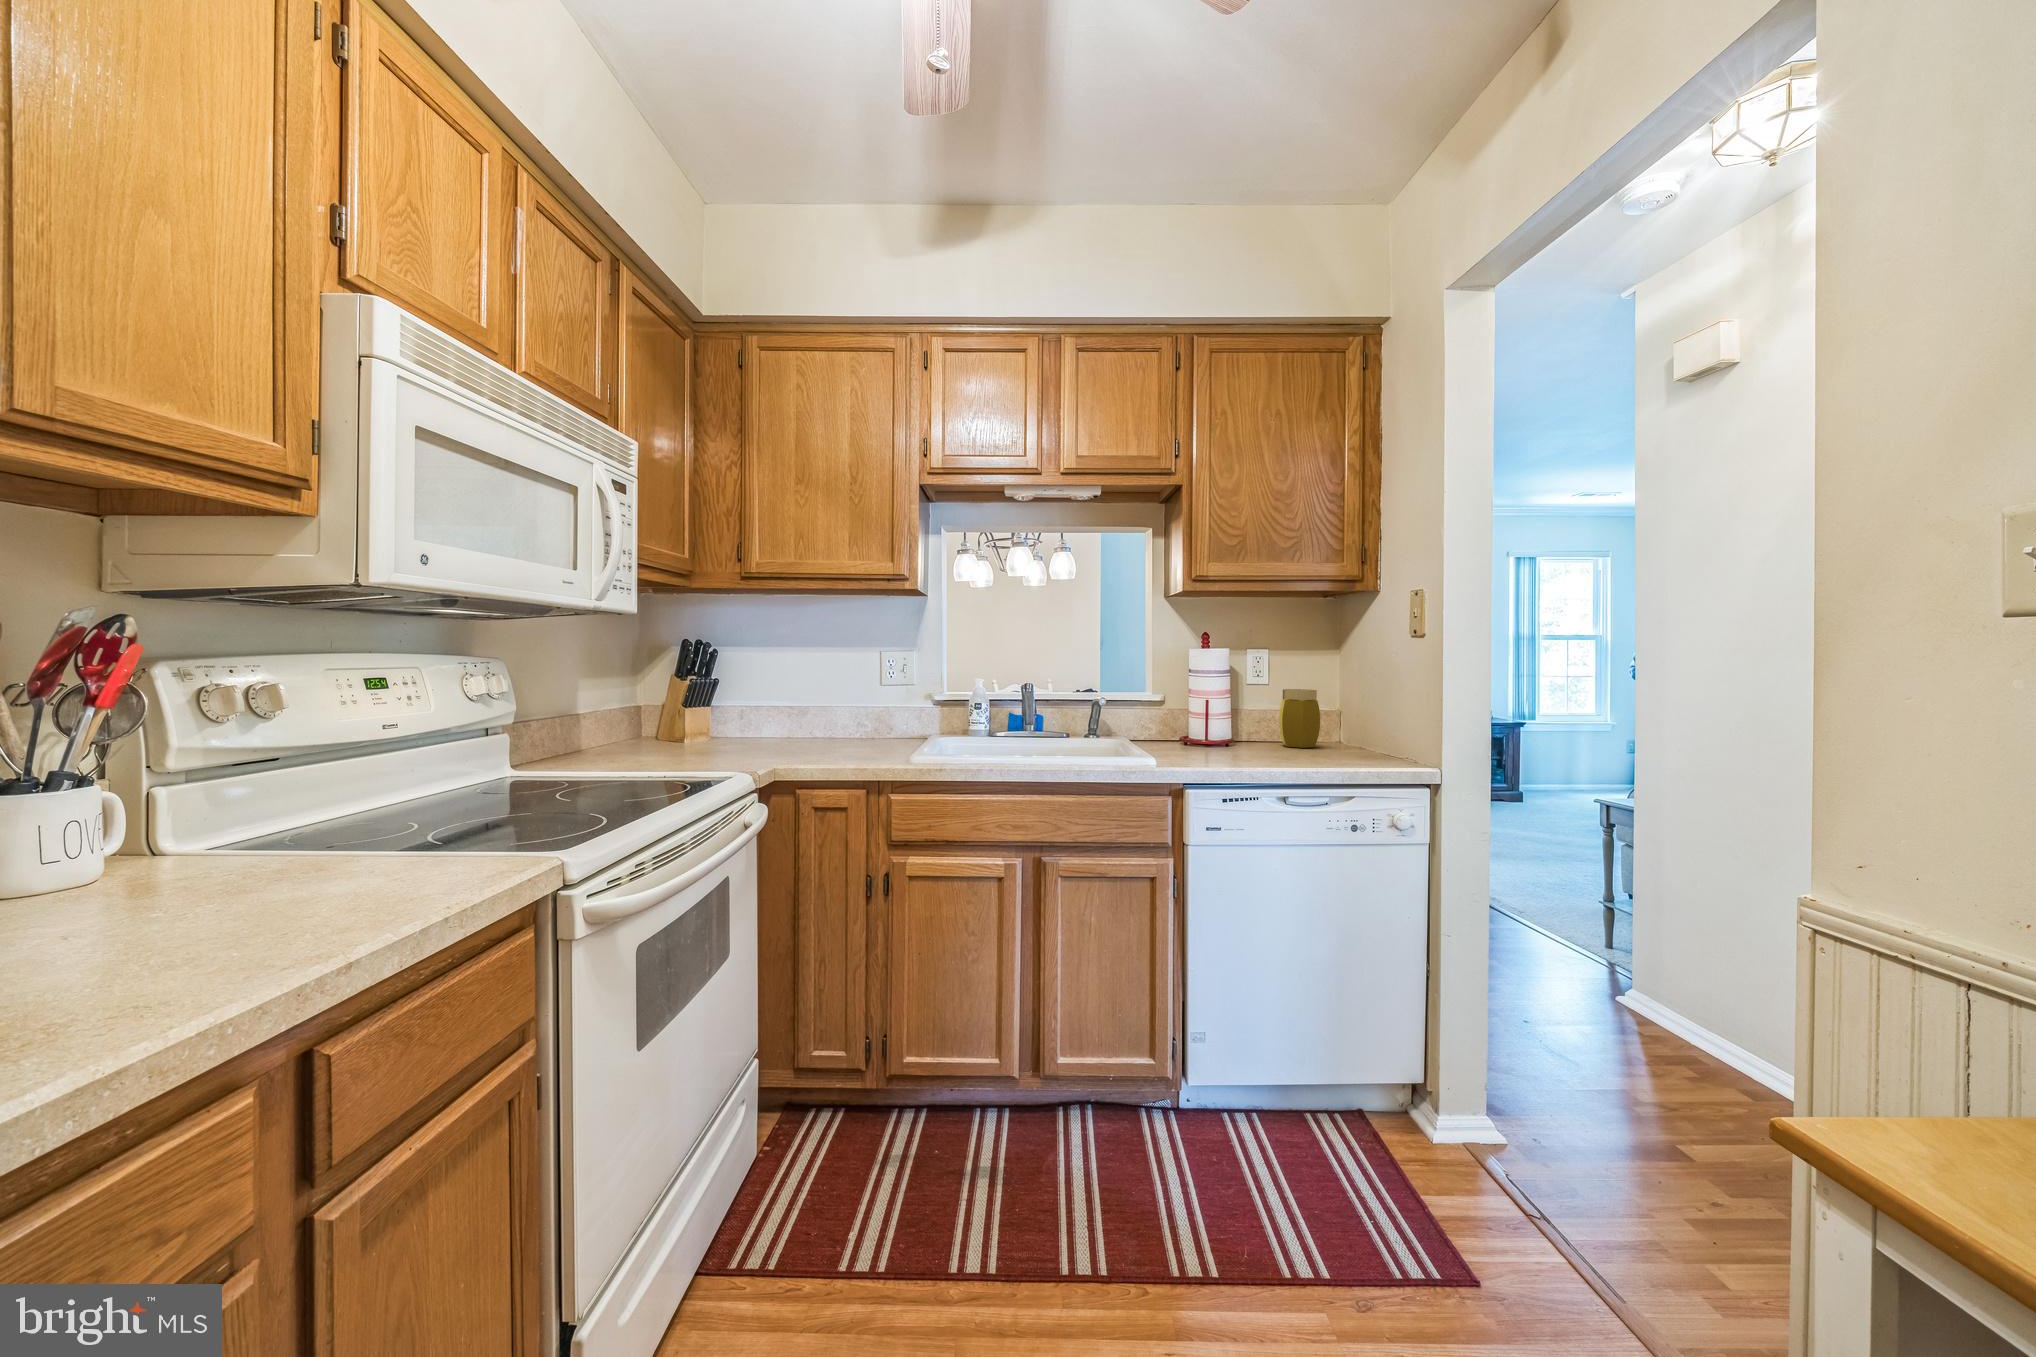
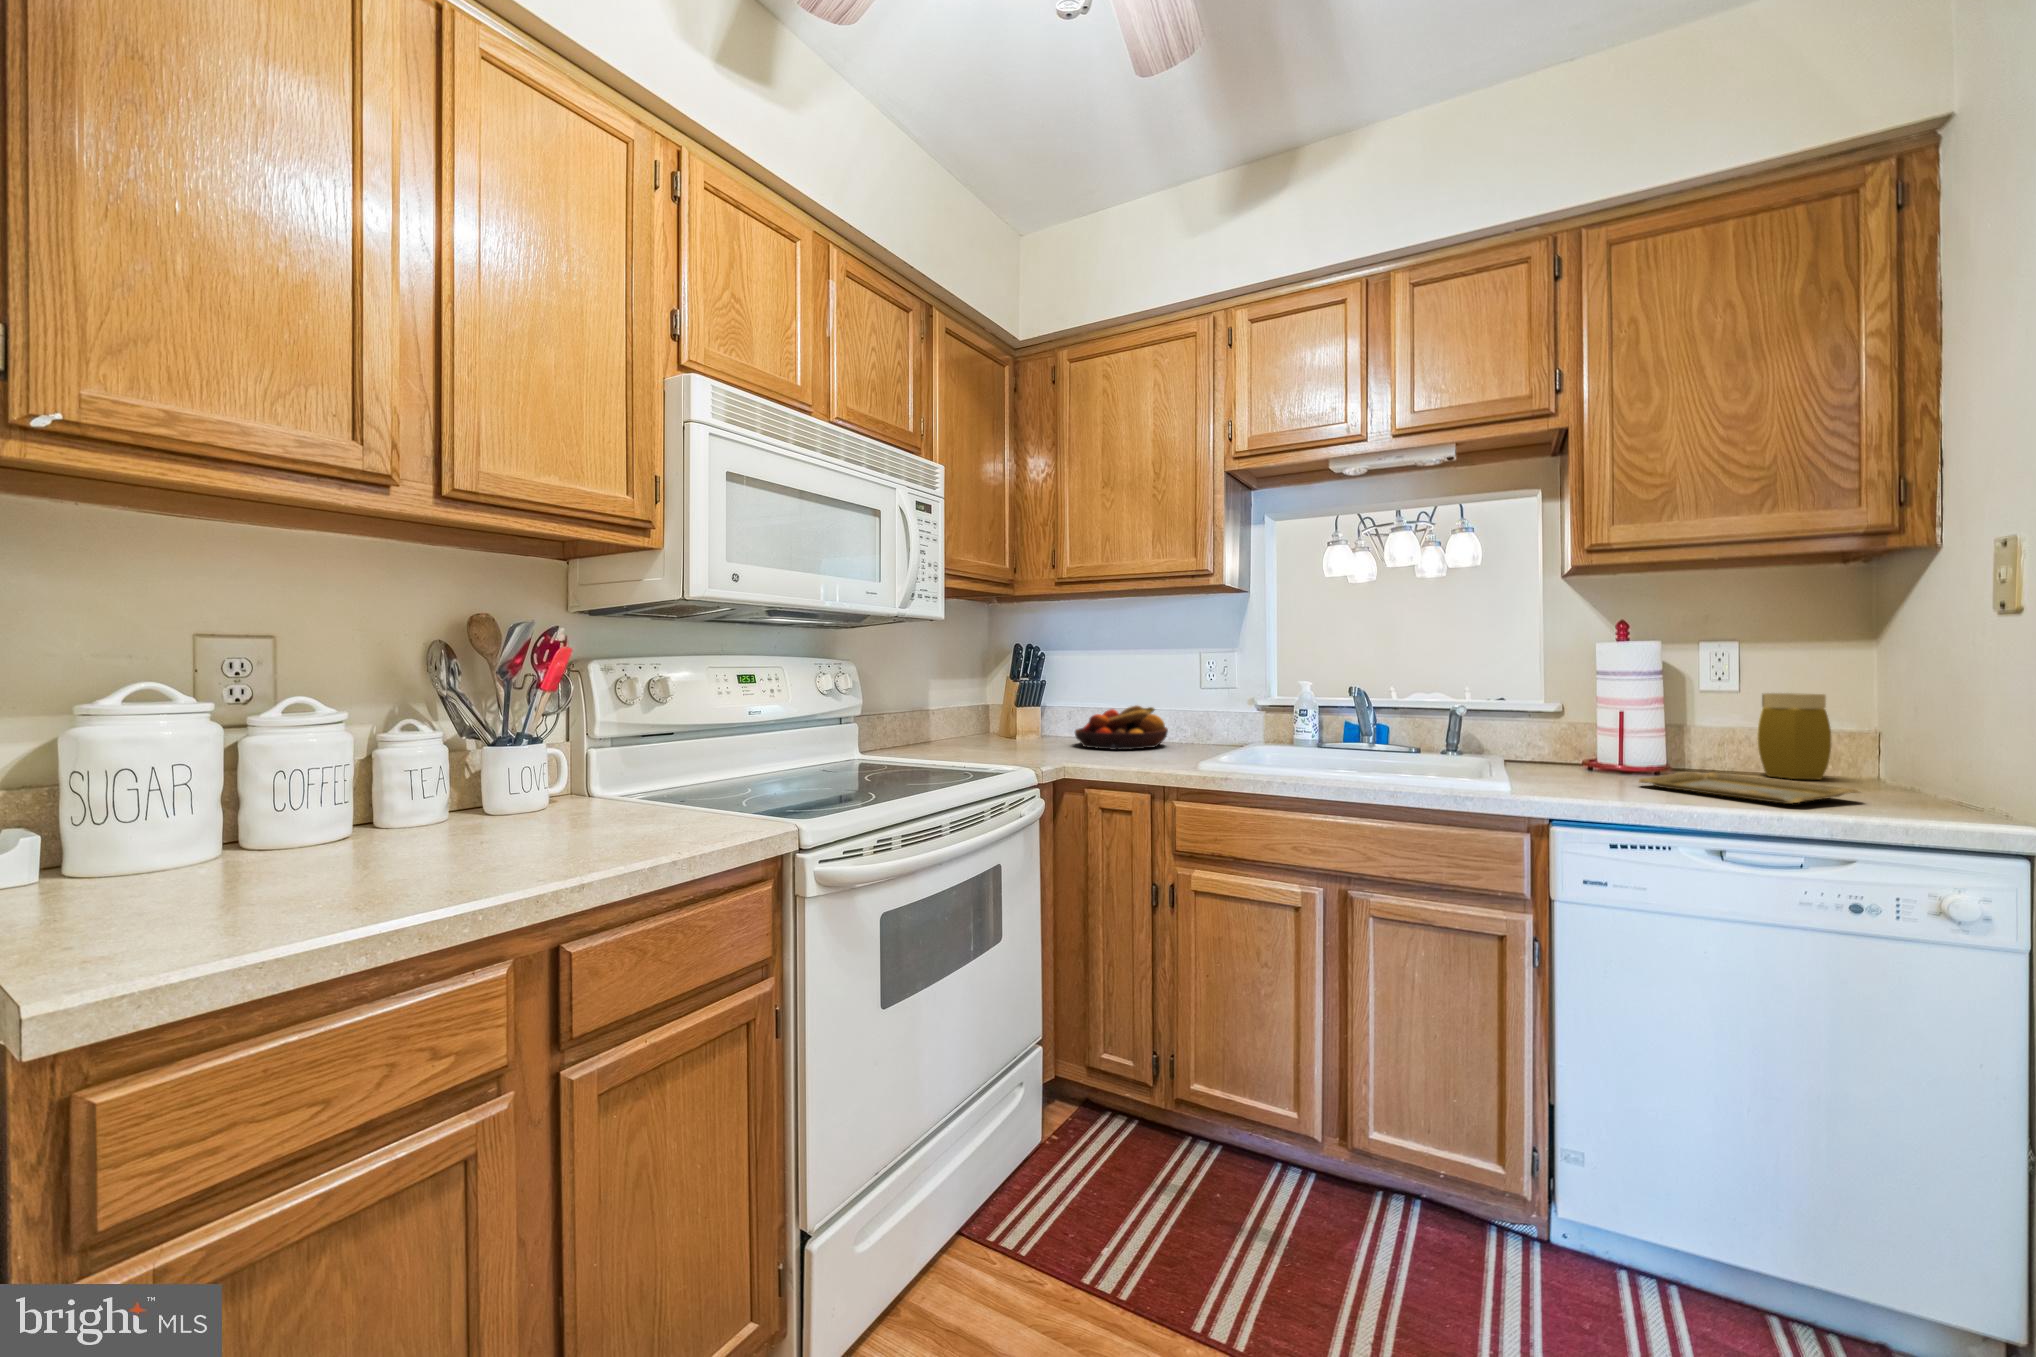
fruit bowl: none [757,703,852,747] -> present [1075,706,1168,750]
tray: none [1229,746,1350,766] -> present [1639,772,1860,804]

